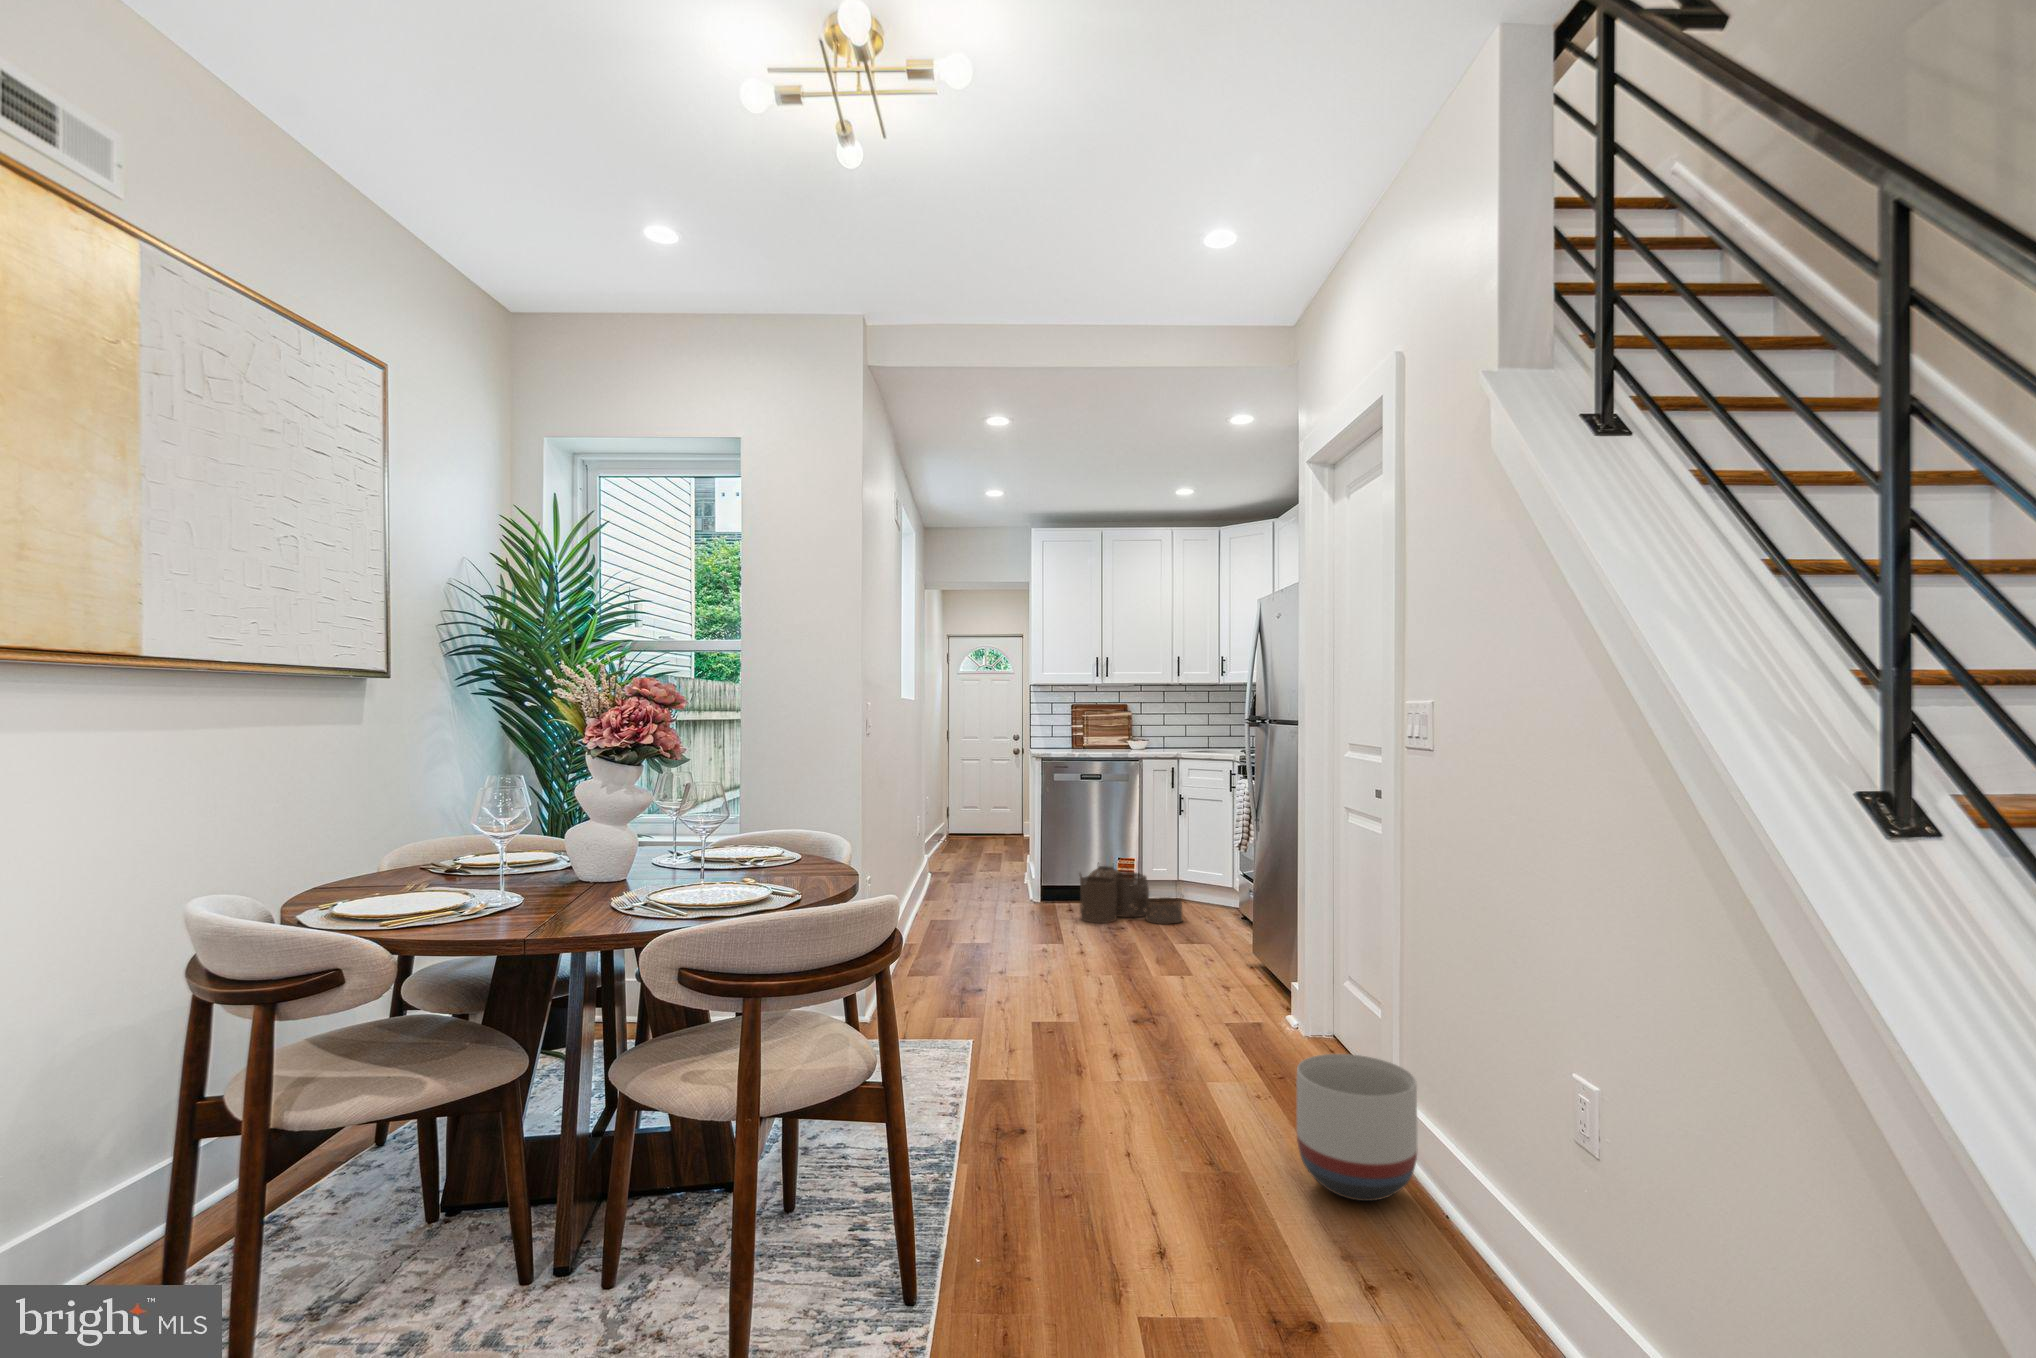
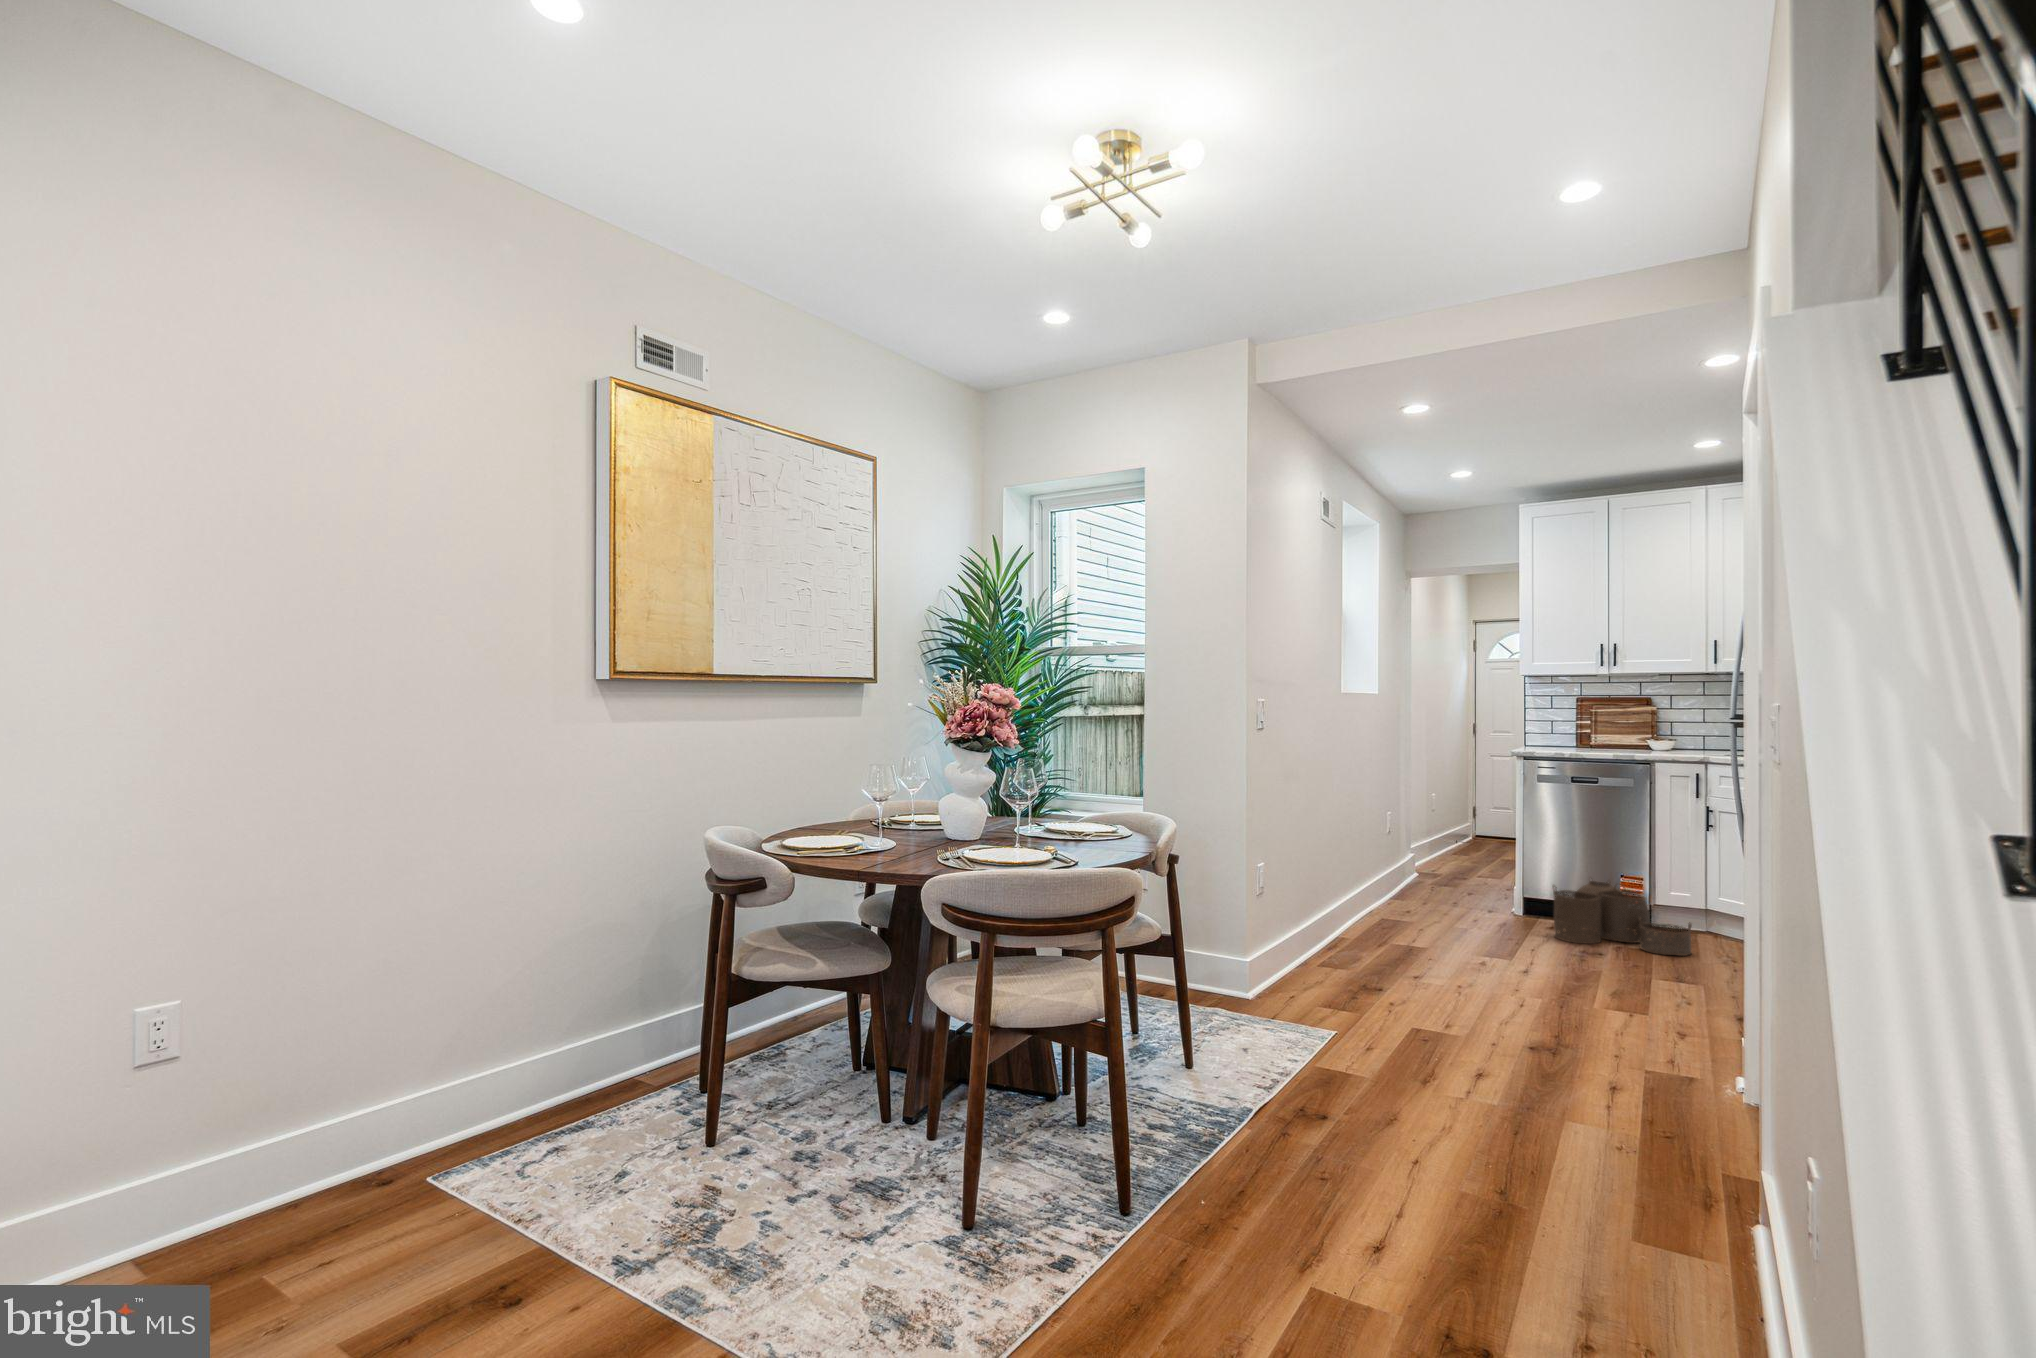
planter: present [1296,1054,1418,1201] -> none [1587,1104,1747,1282]

